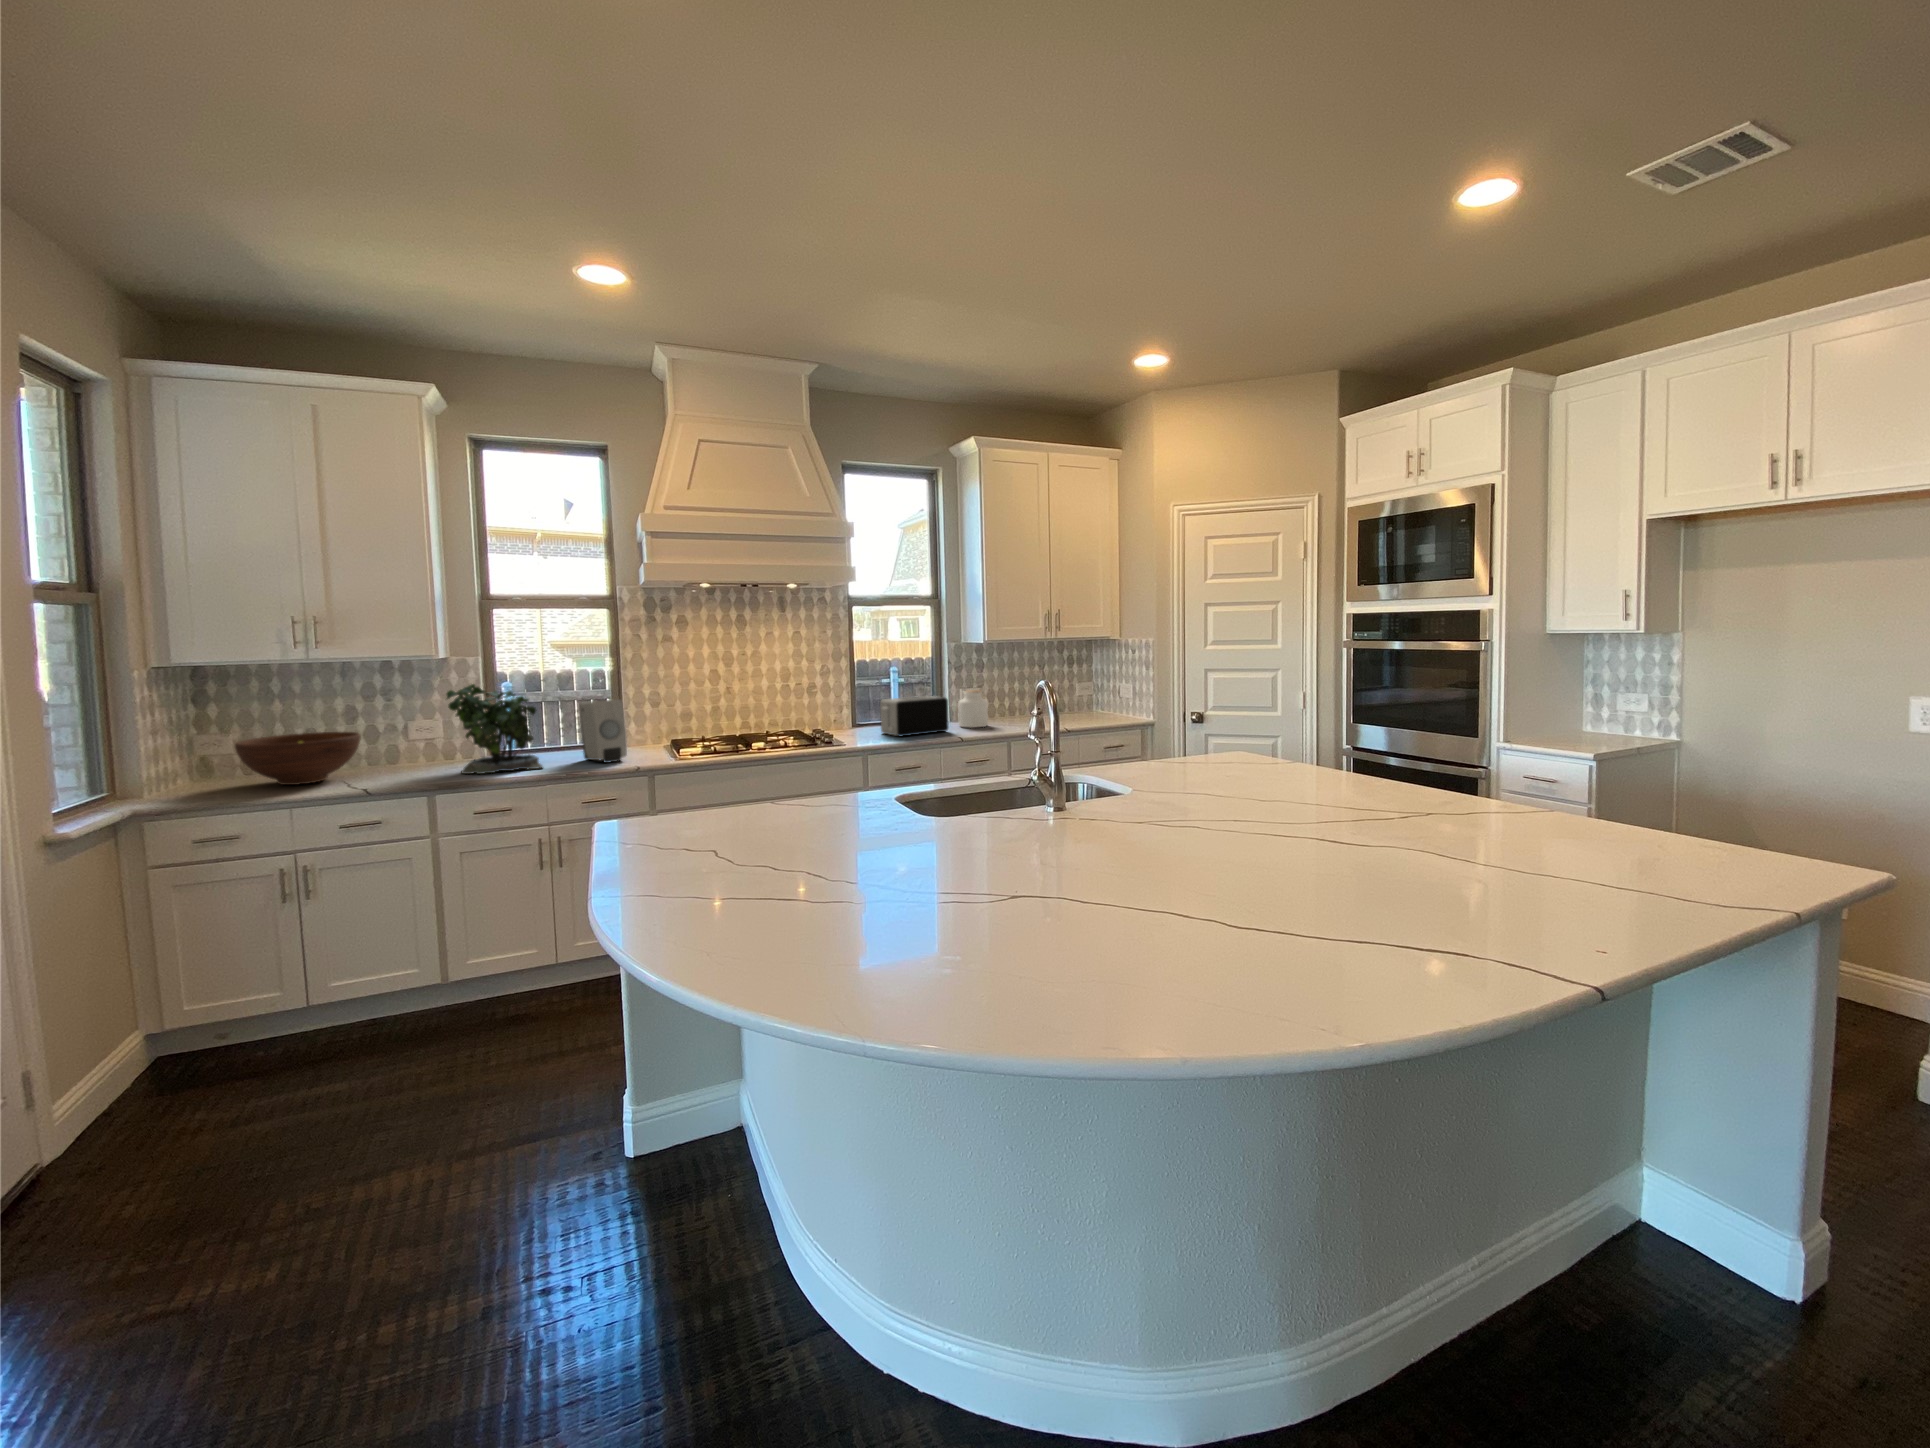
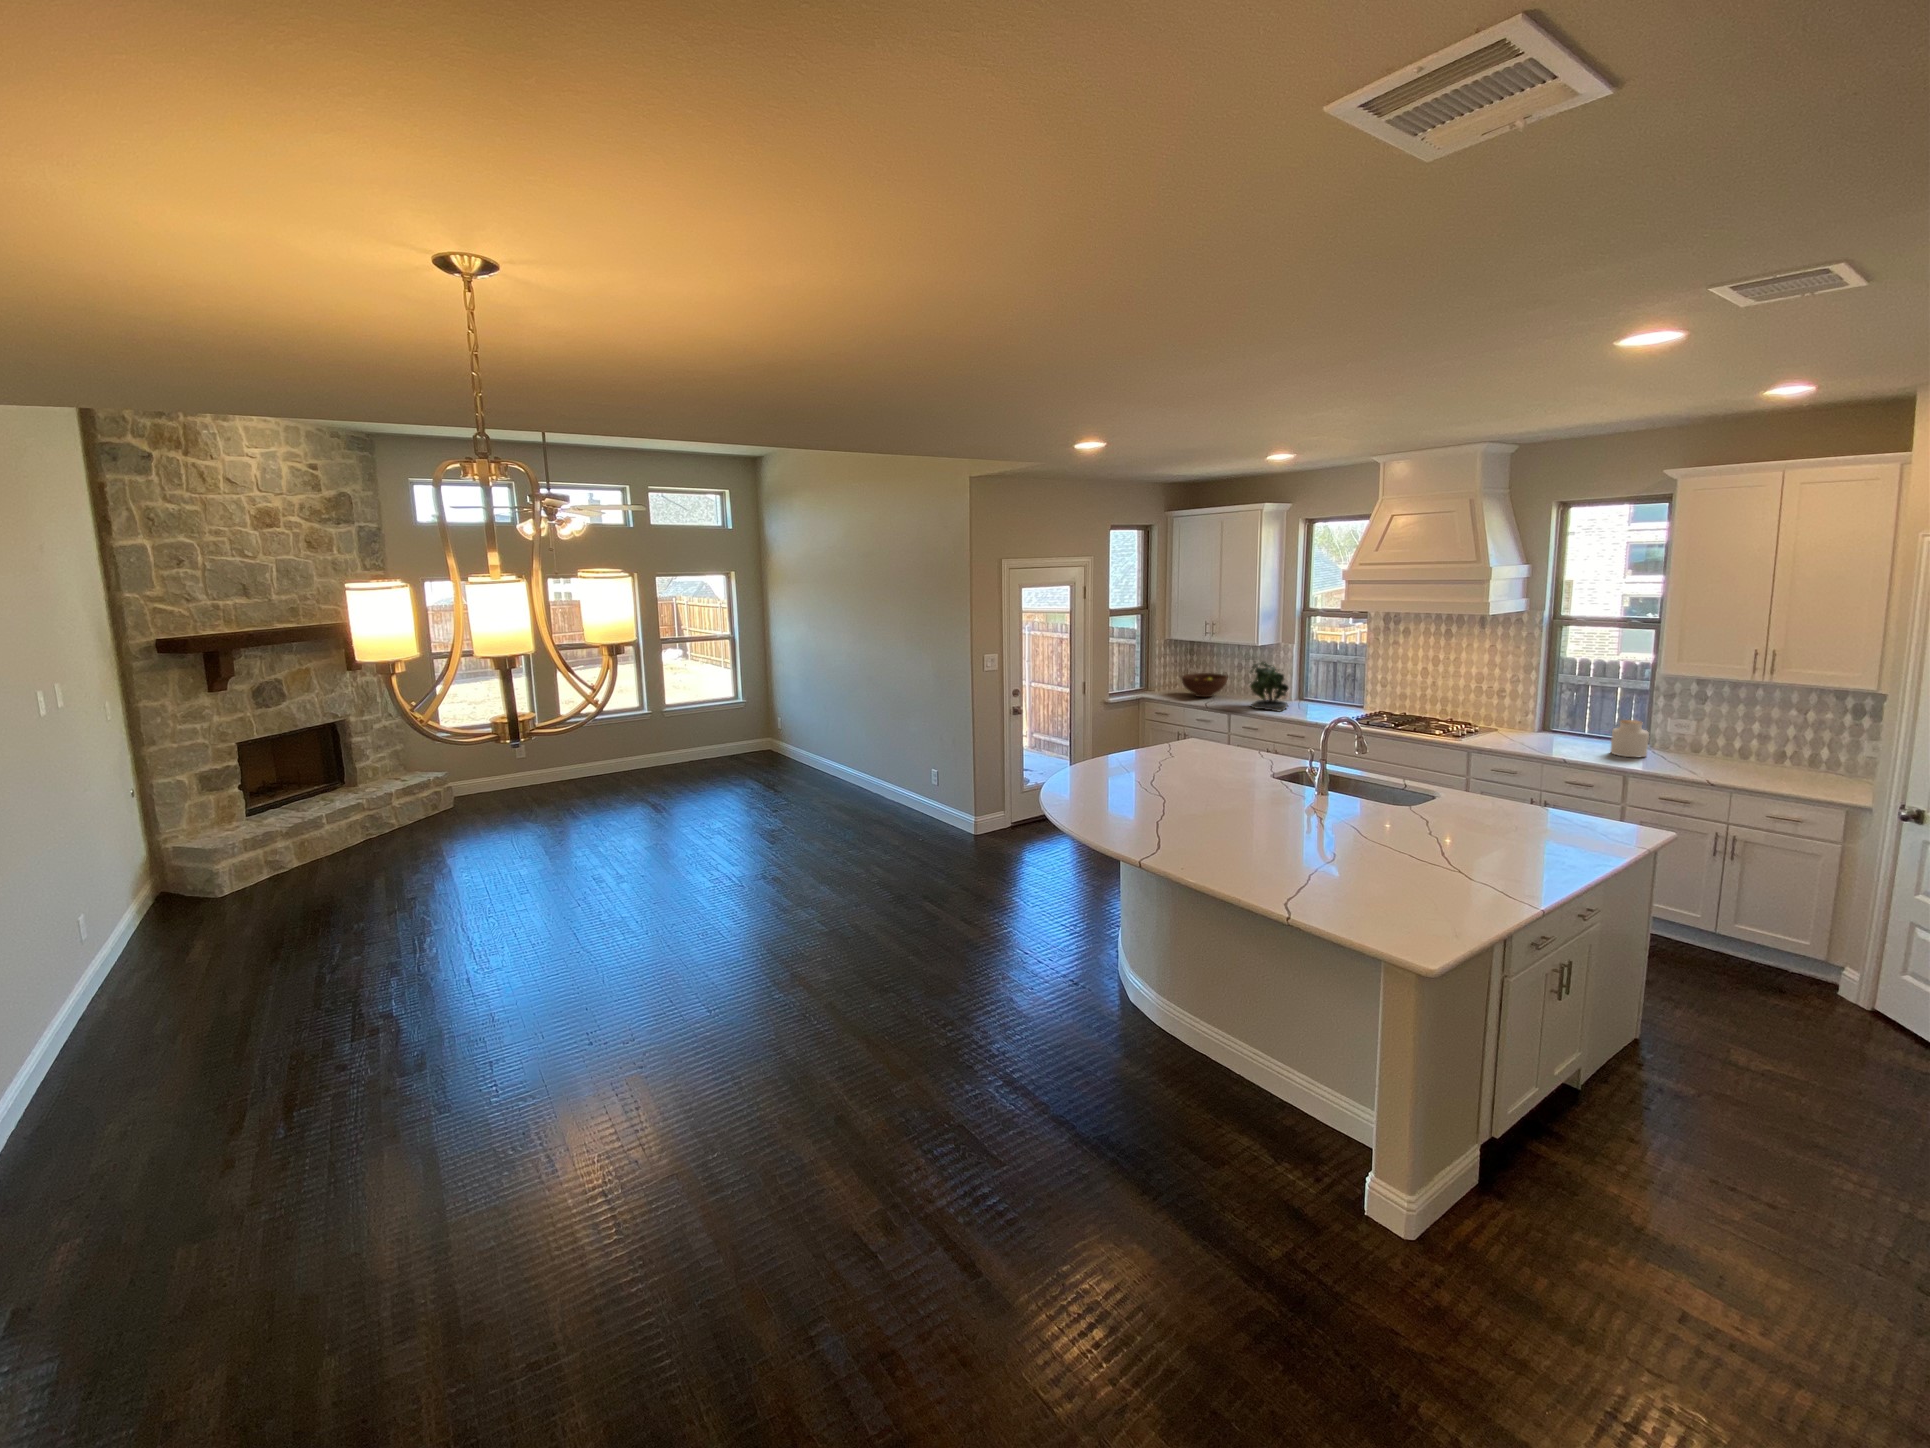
toaster: present [880,696,949,736] -> none [1513,712,1585,751]
soap dispenser: present [579,699,627,763] -> none [1304,679,1328,717]

